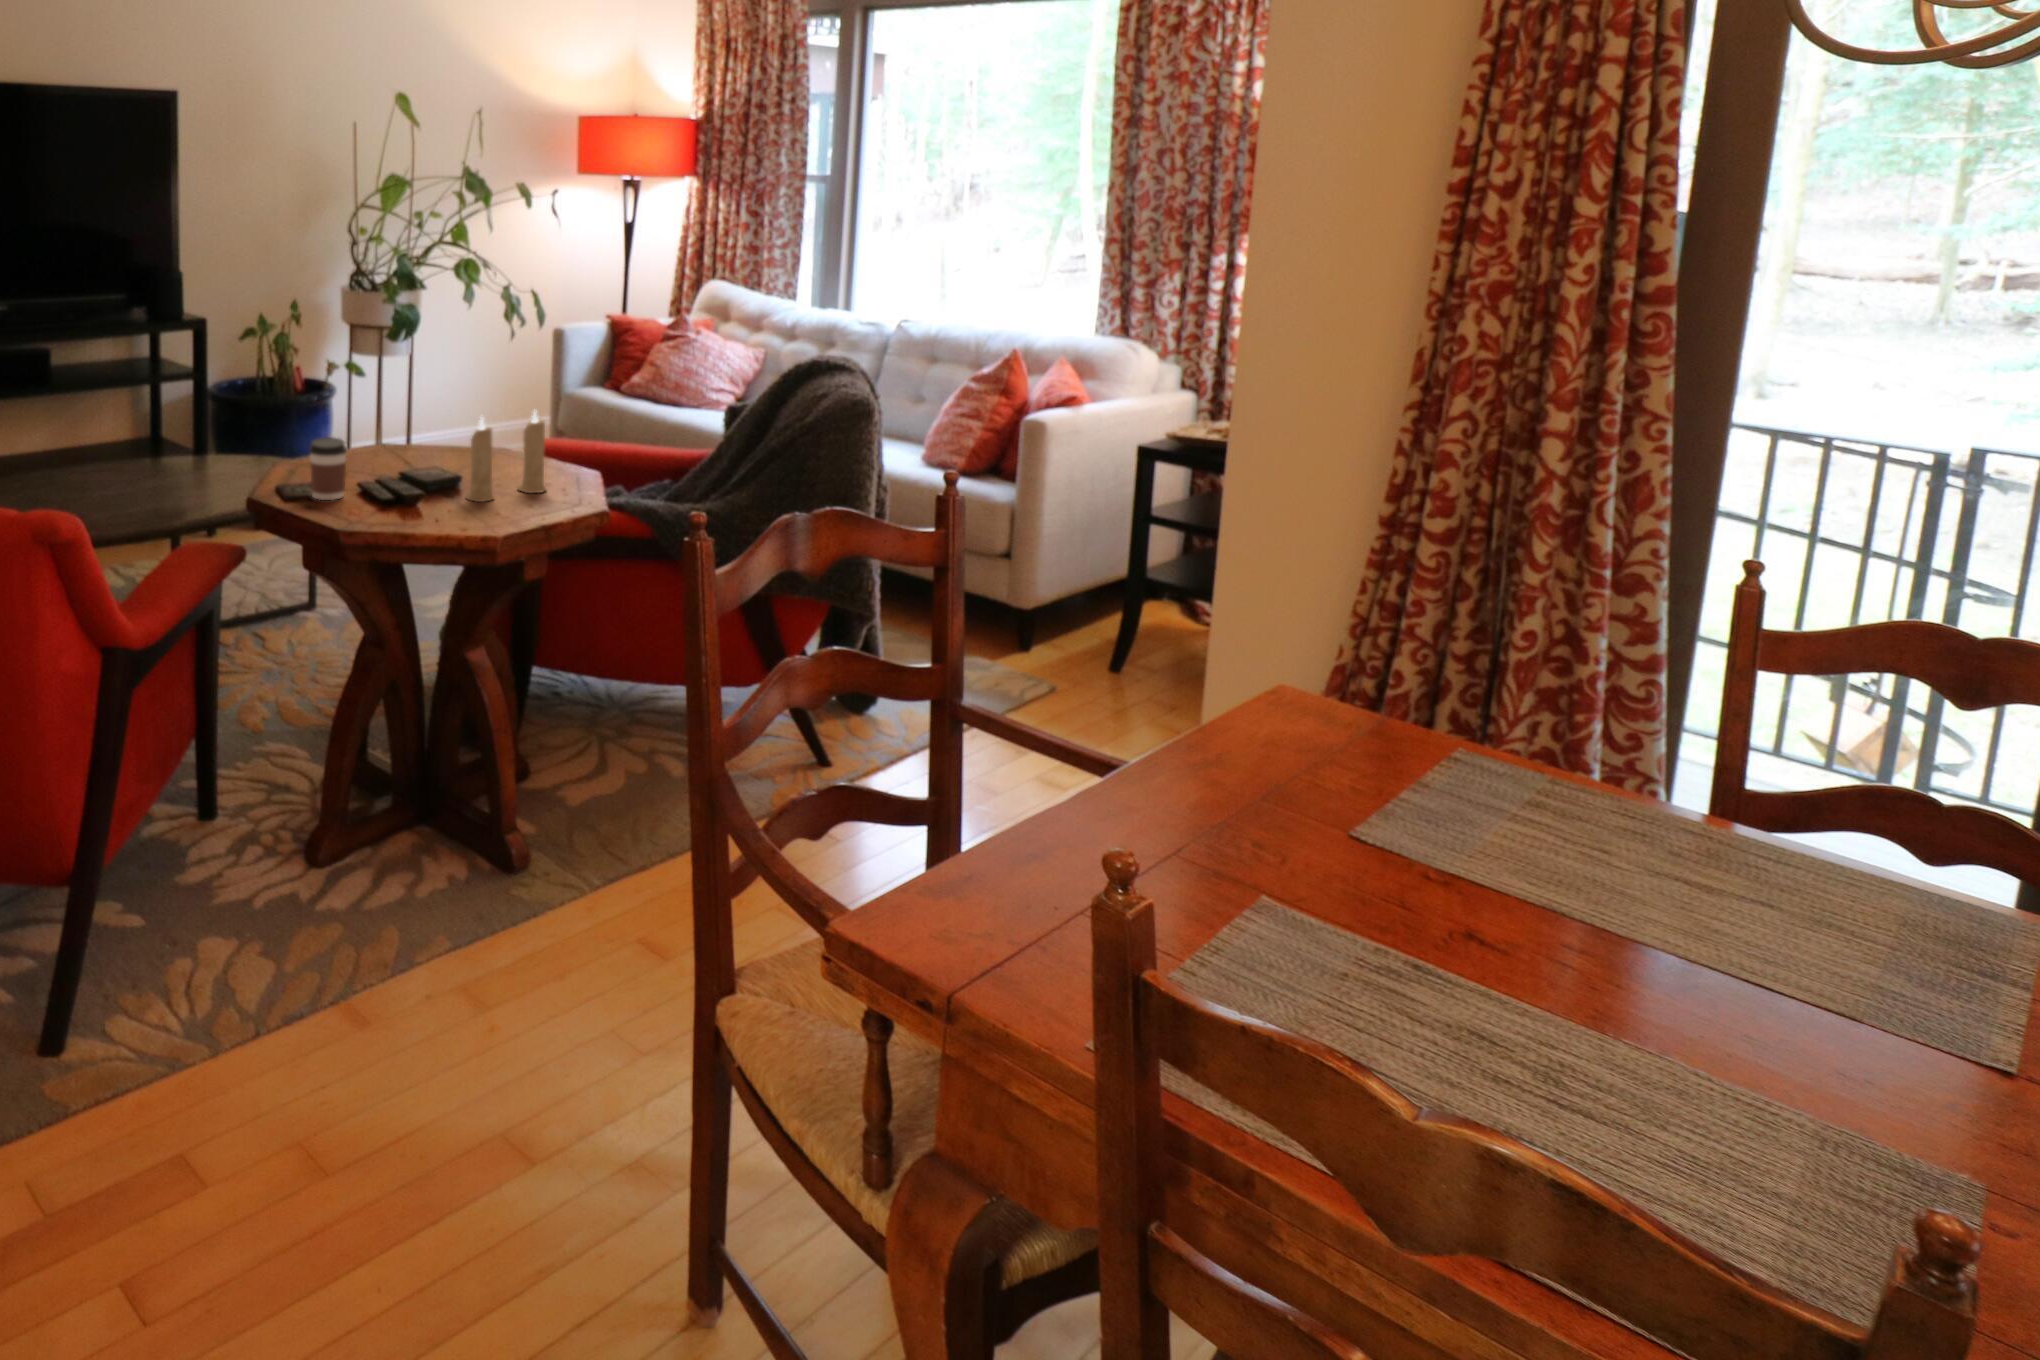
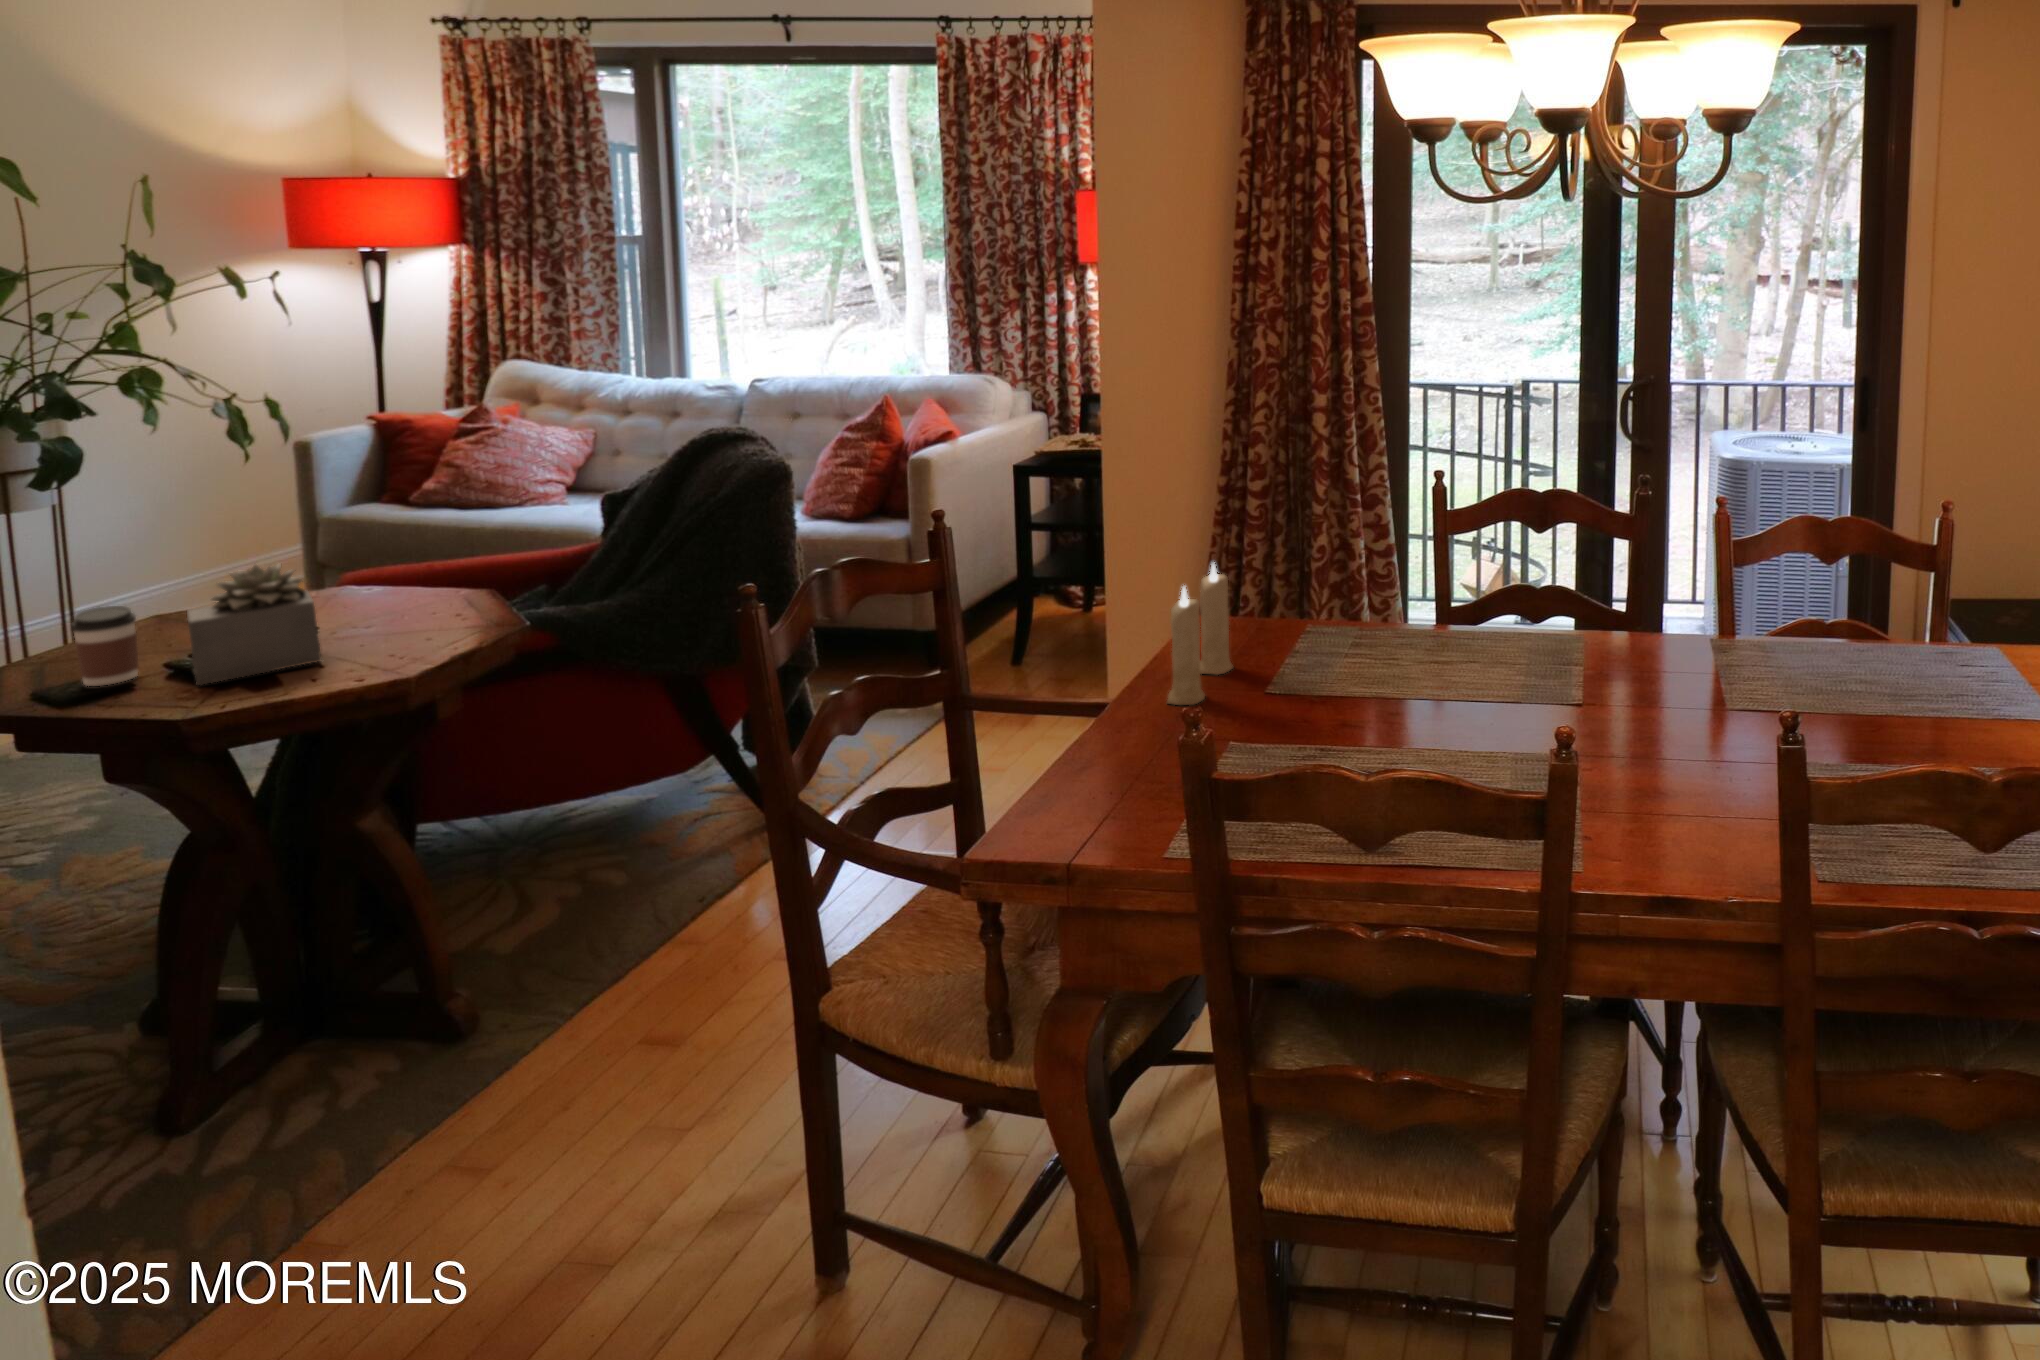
candle: present [466,409,546,502] -> present [1167,563,1233,705]
succulent plant: none [366,421,452,515] -> present [187,564,322,685]

